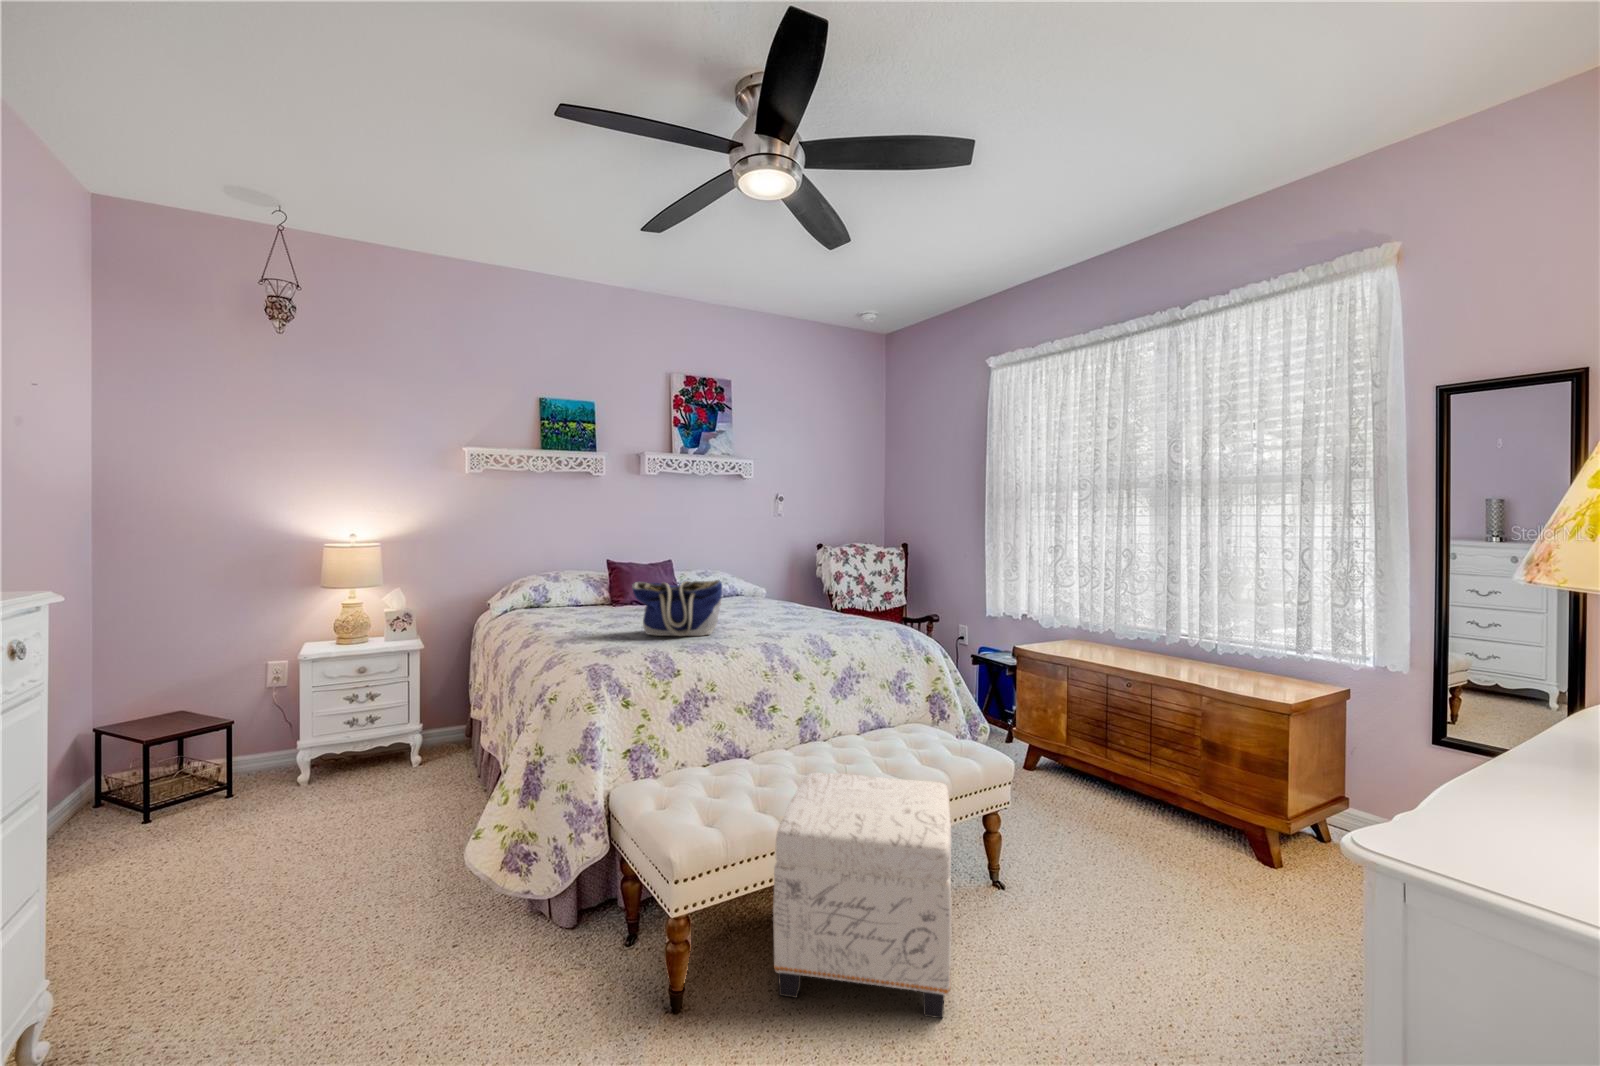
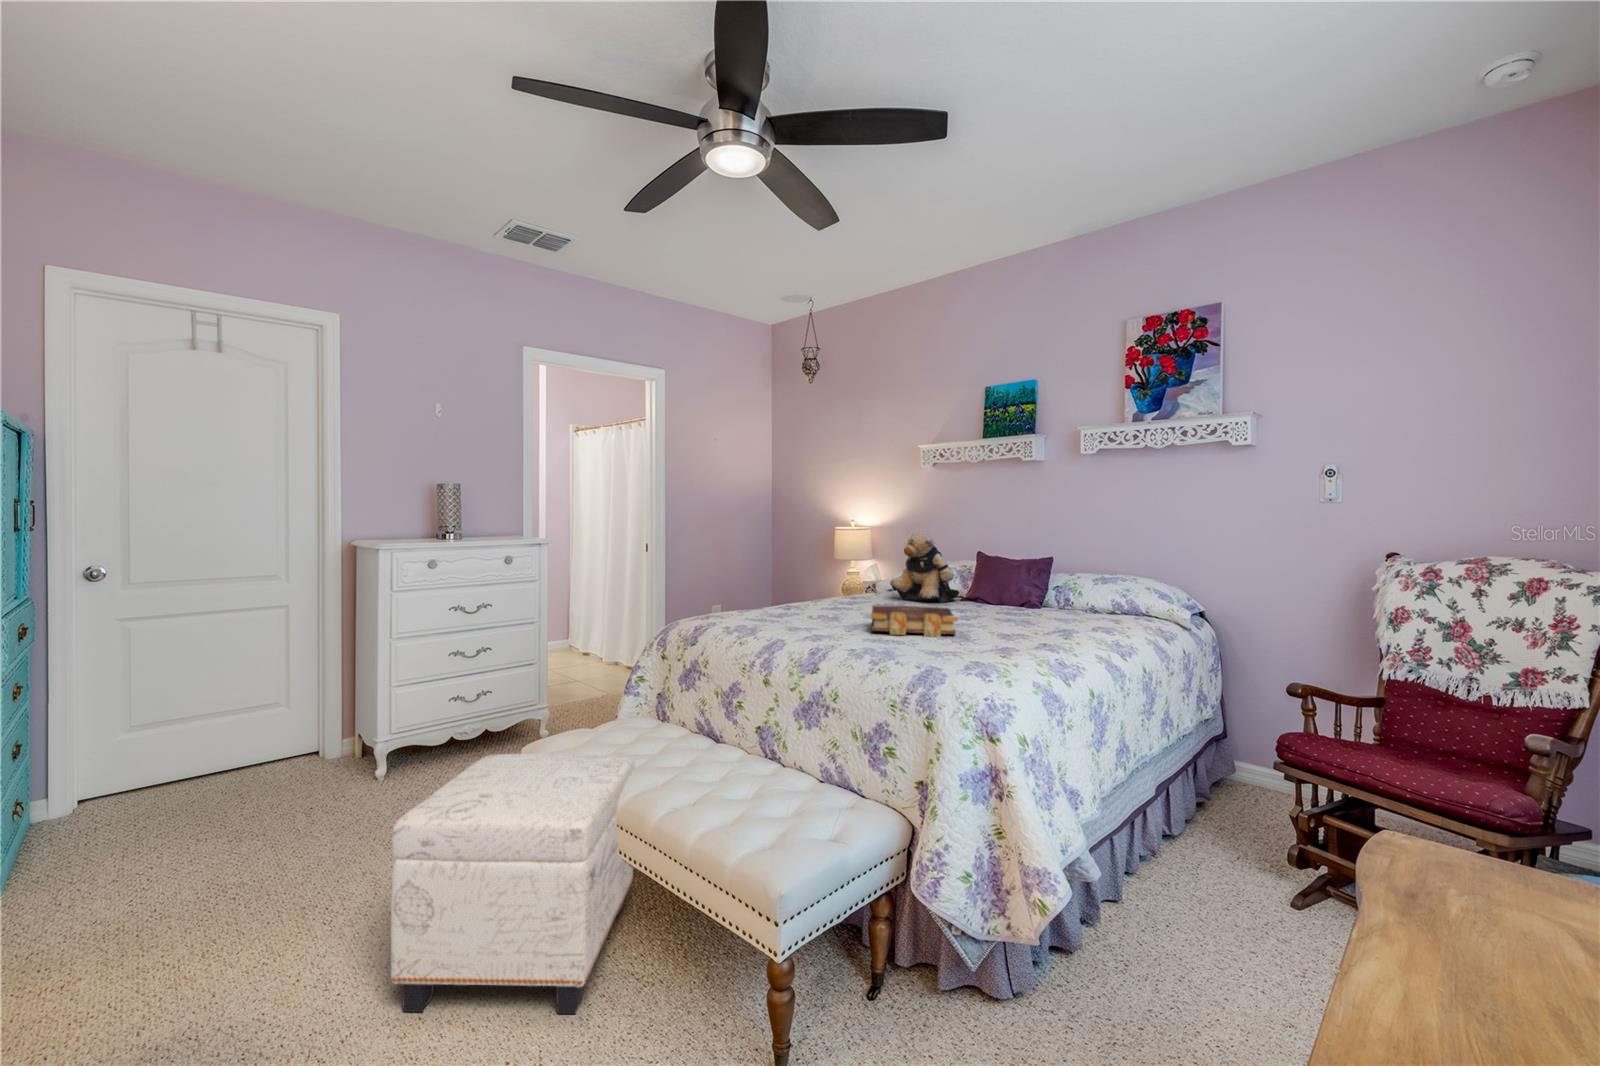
teddy bear: none [560,546,625,614] -> present [890,533,960,603]
tote bag: present [632,580,722,636] -> none [780,559,843,621]
book: none [742,604,807,627] -> present [871,605,958,637]

